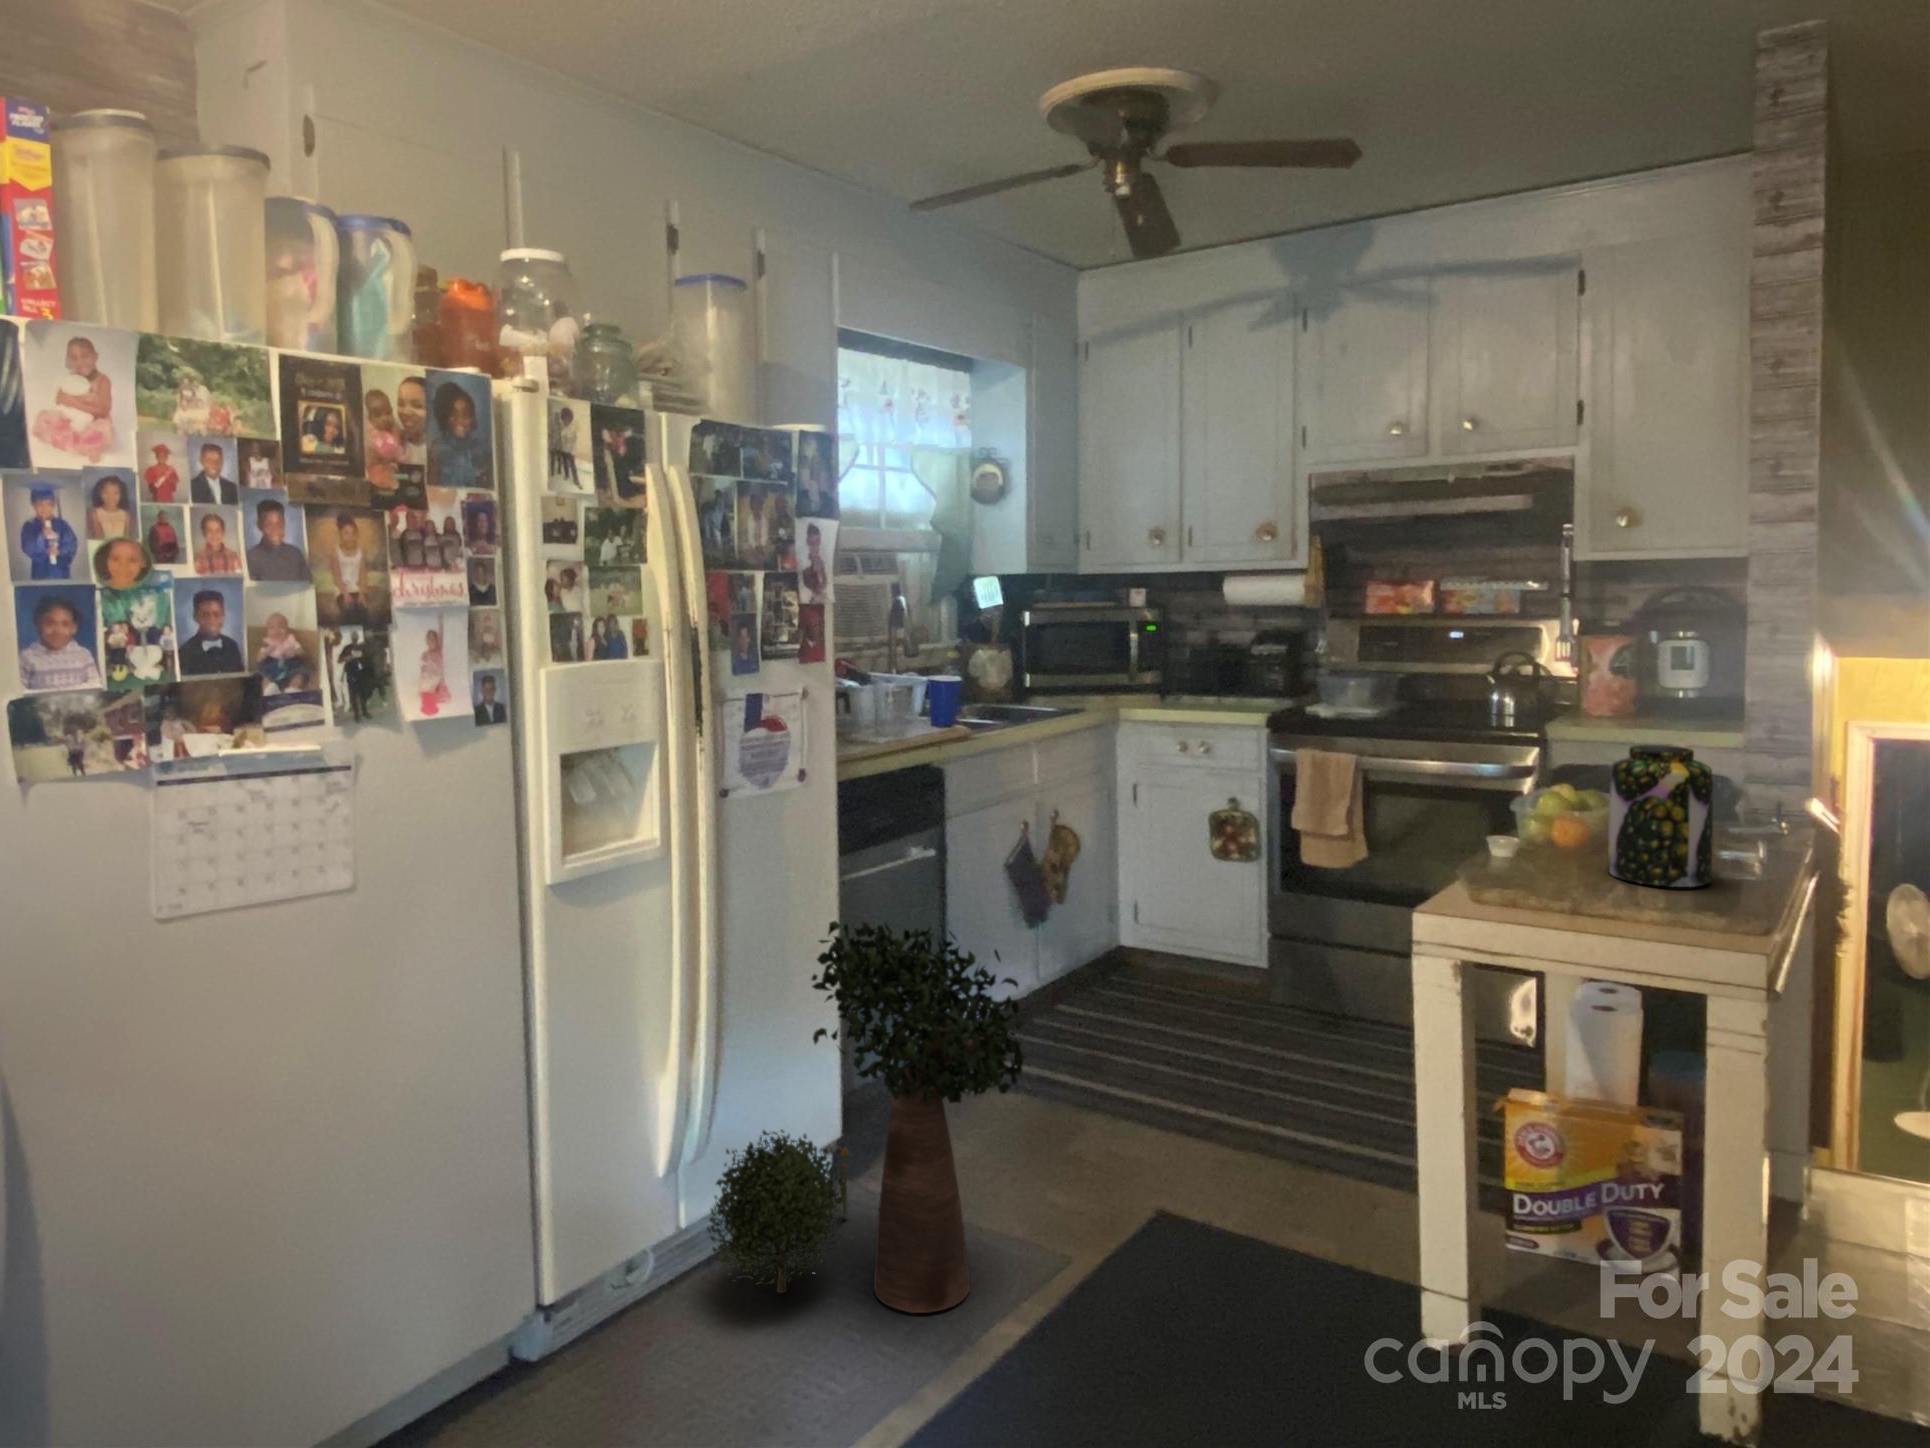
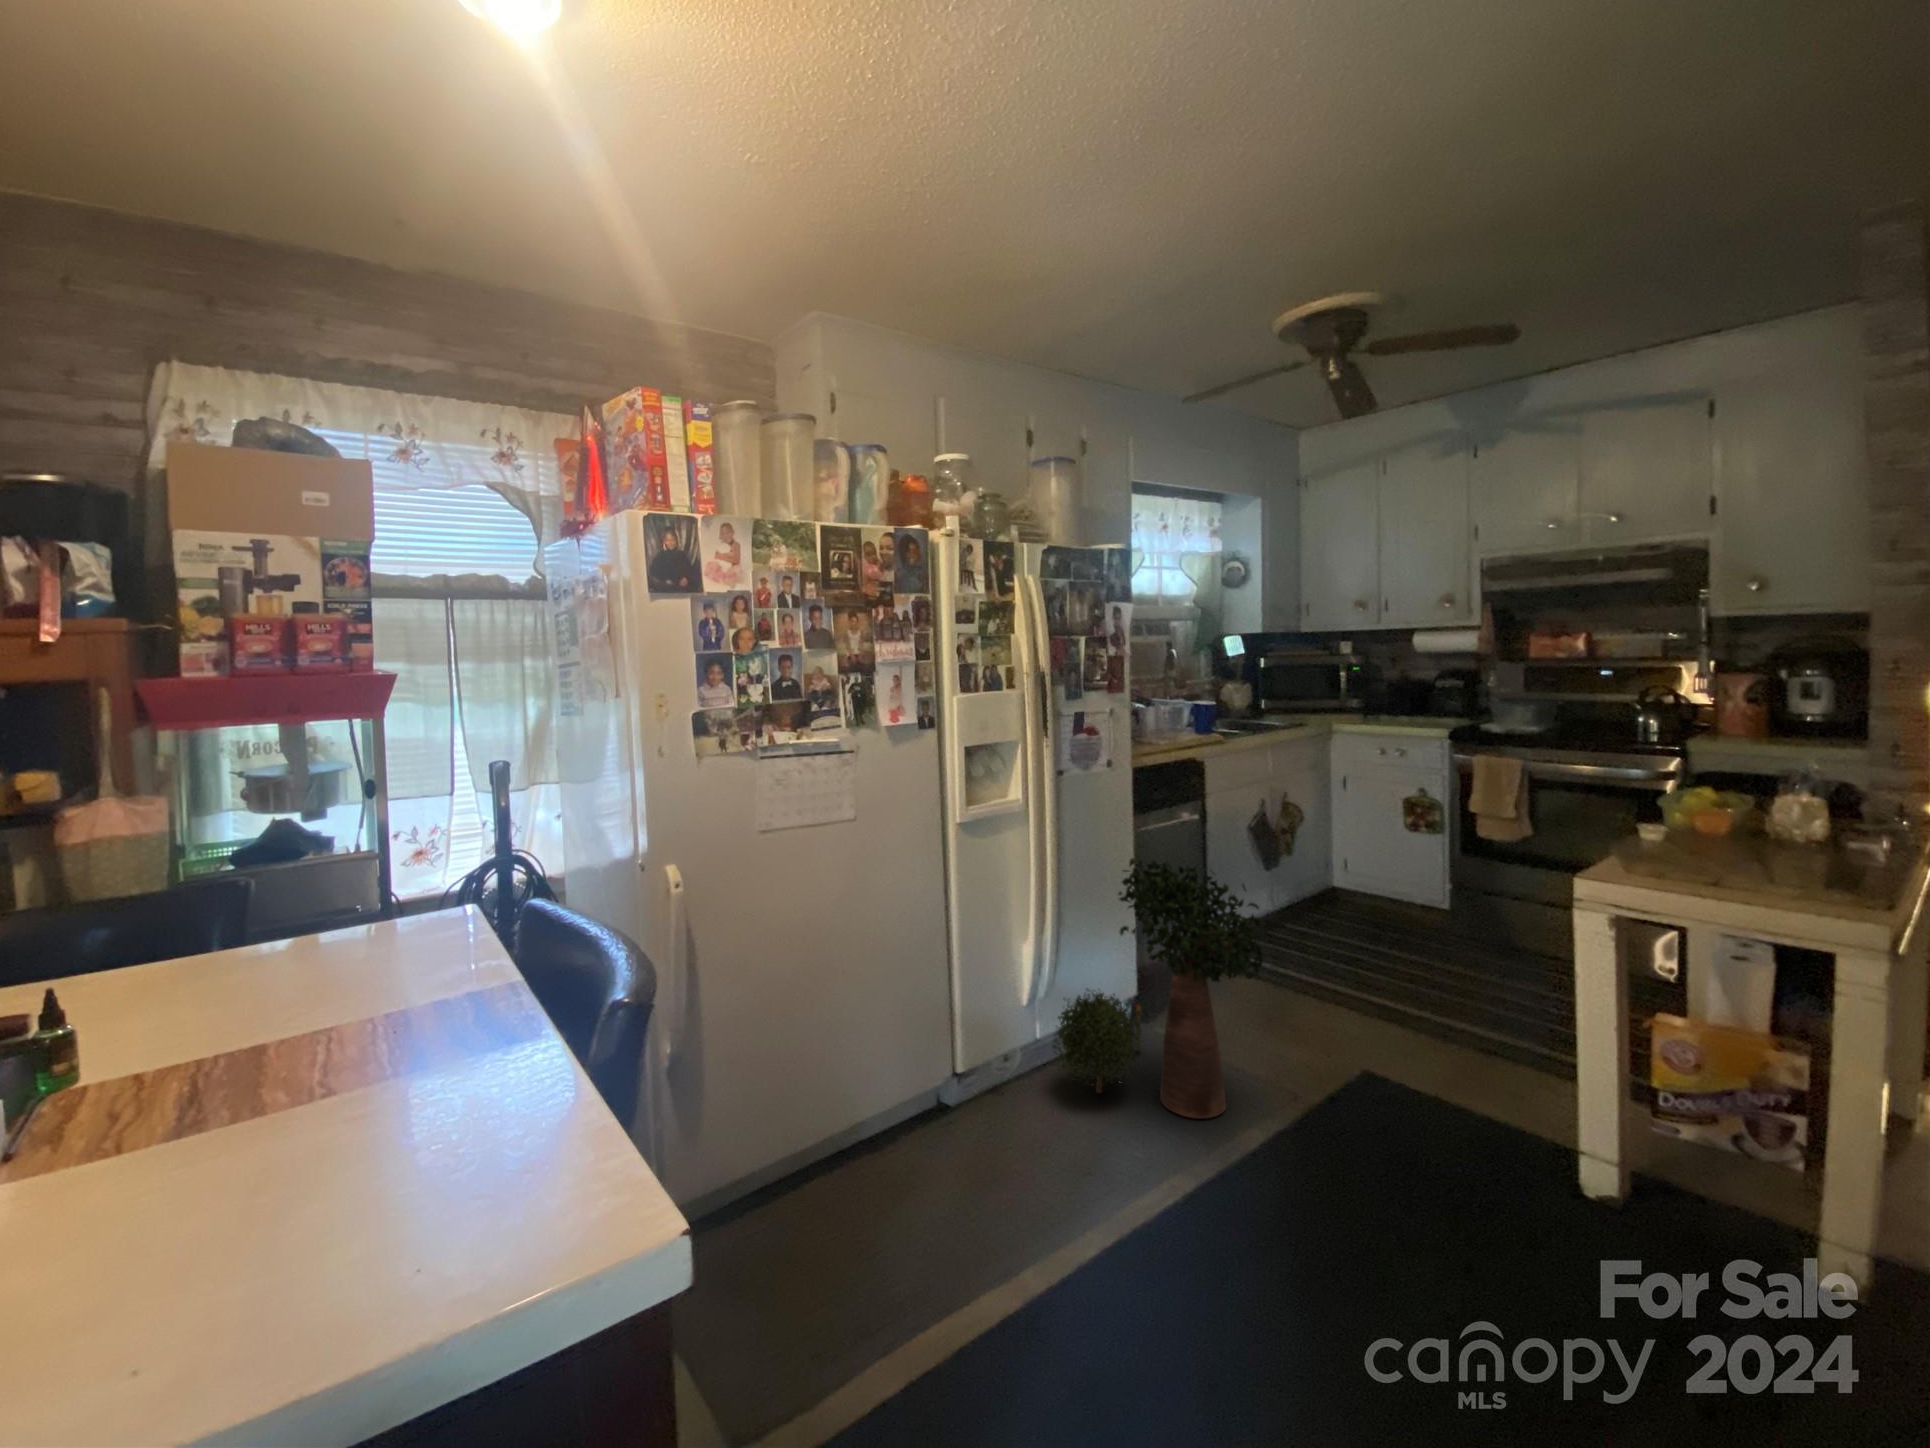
jar: present [1608,745,1713,887] -> none [1740,758,1838,868]

